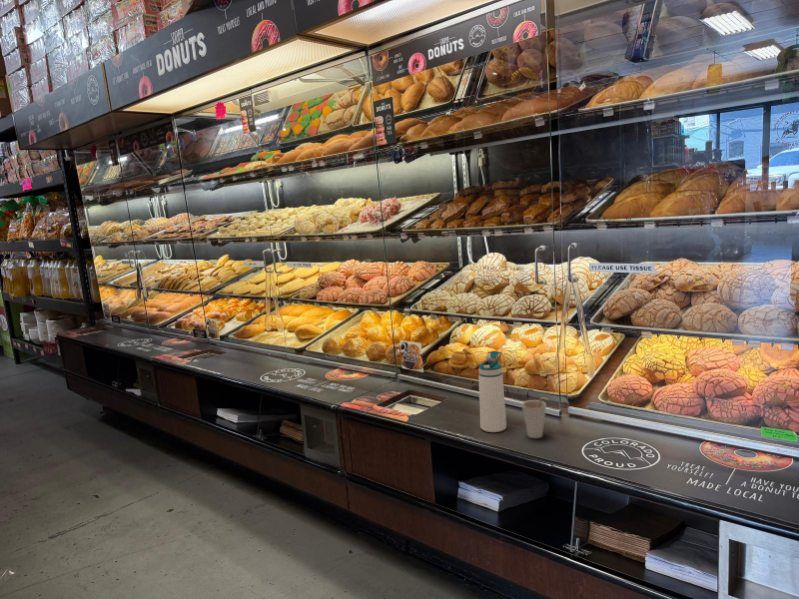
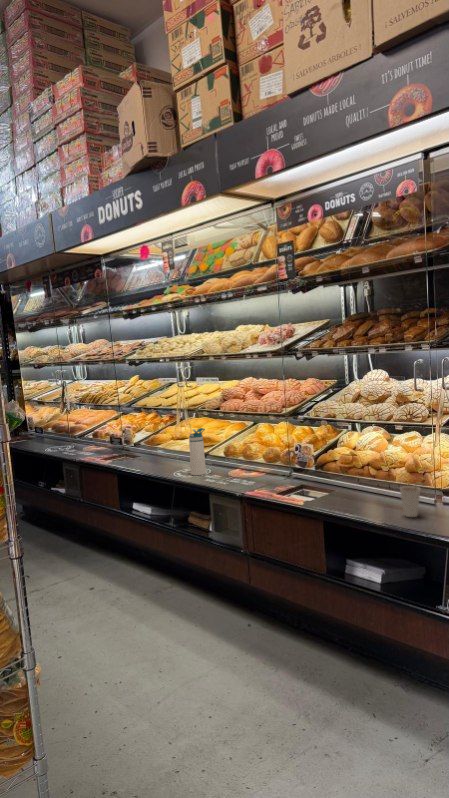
water bottle: present [479,351,506,432] -> present [189,428,206,475]

